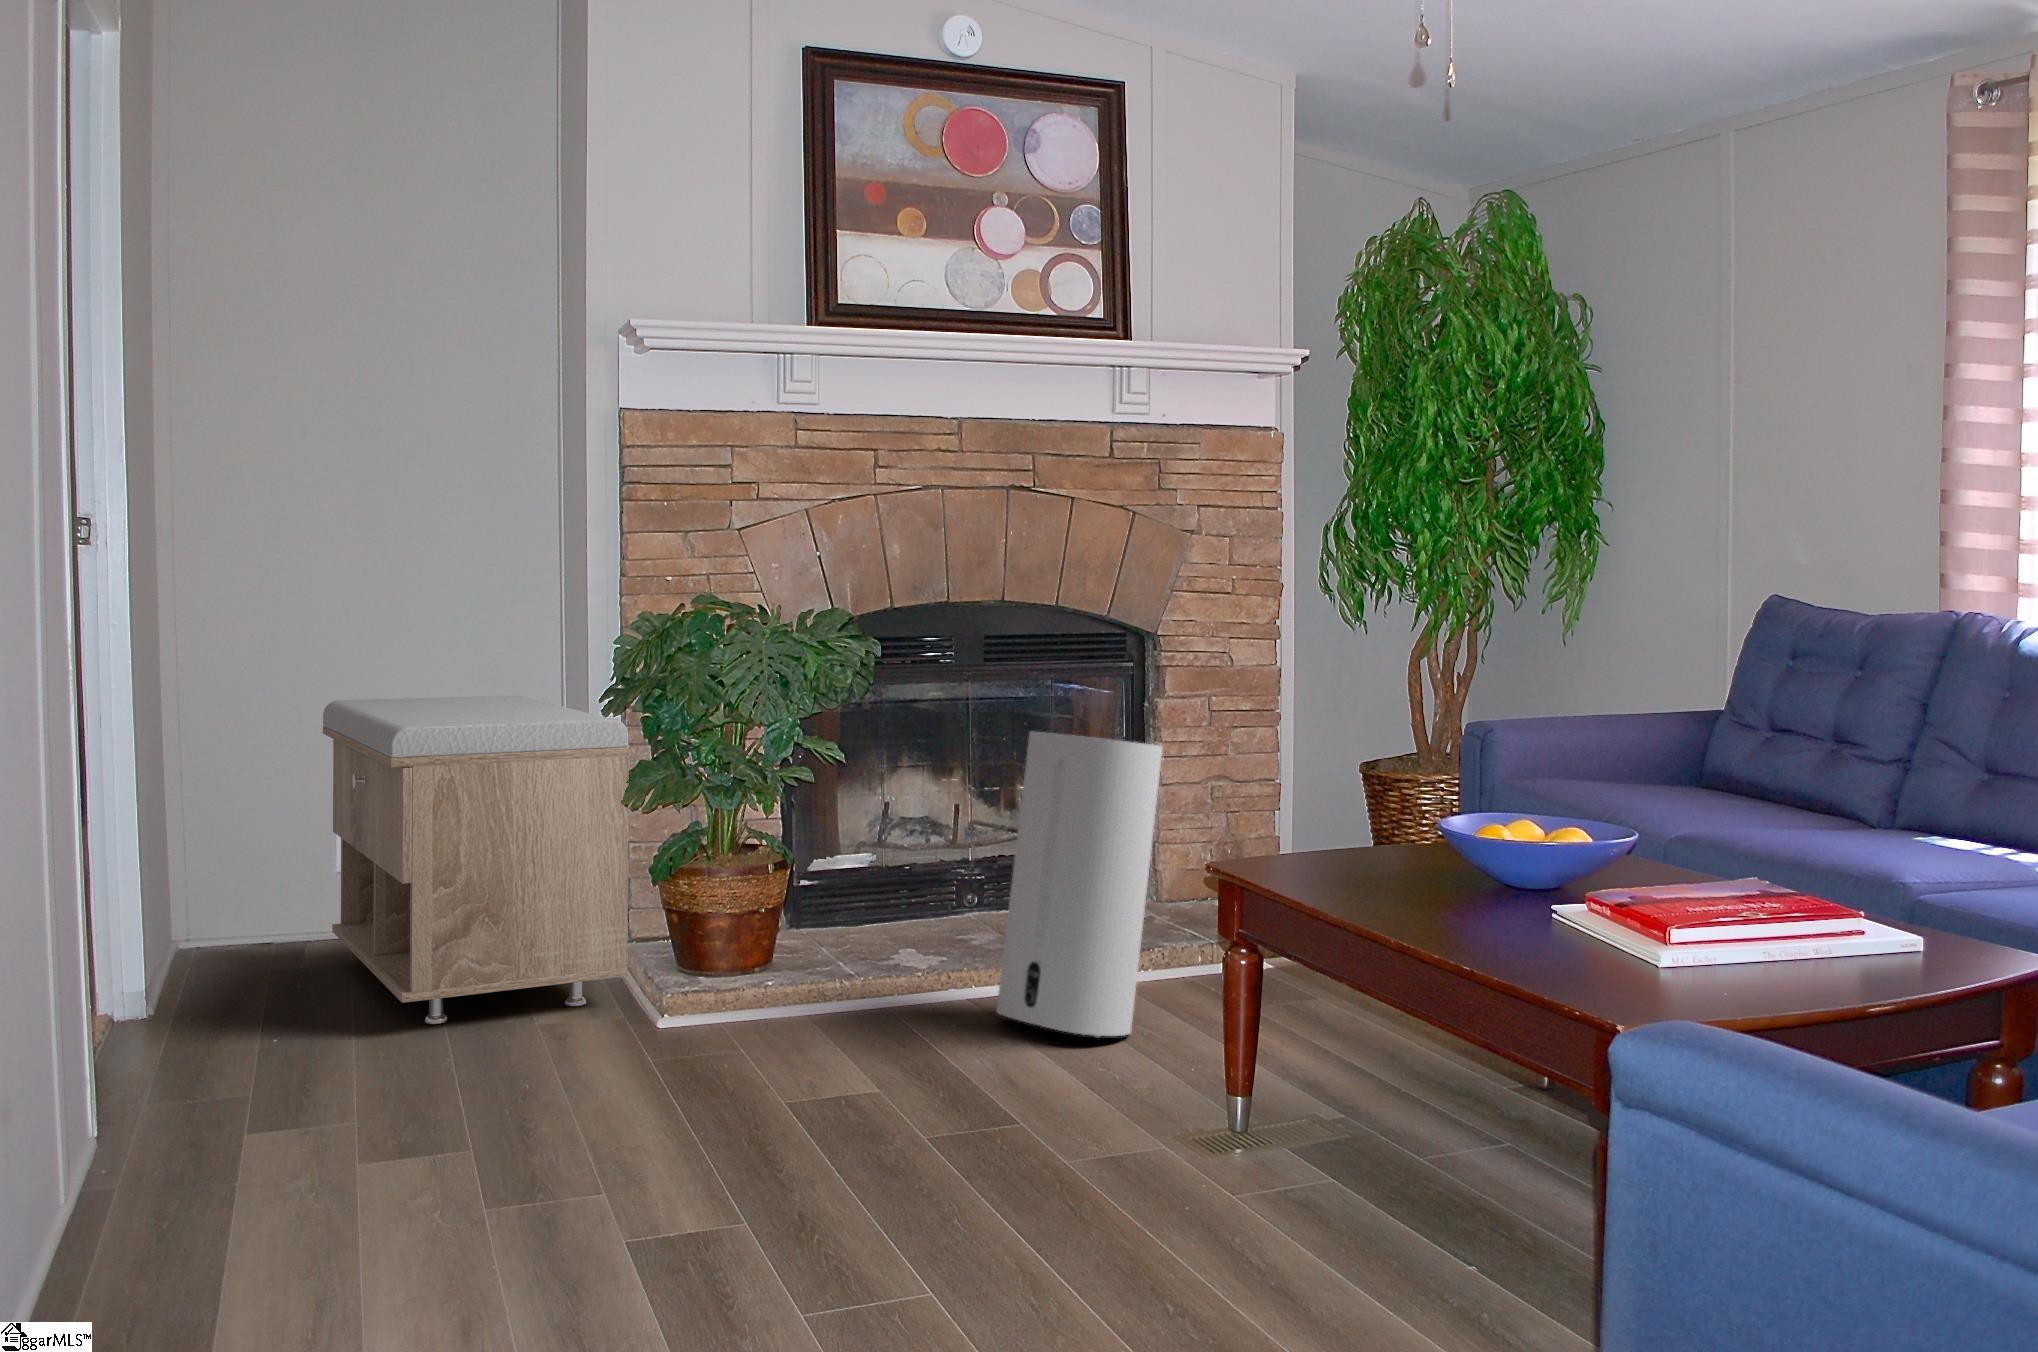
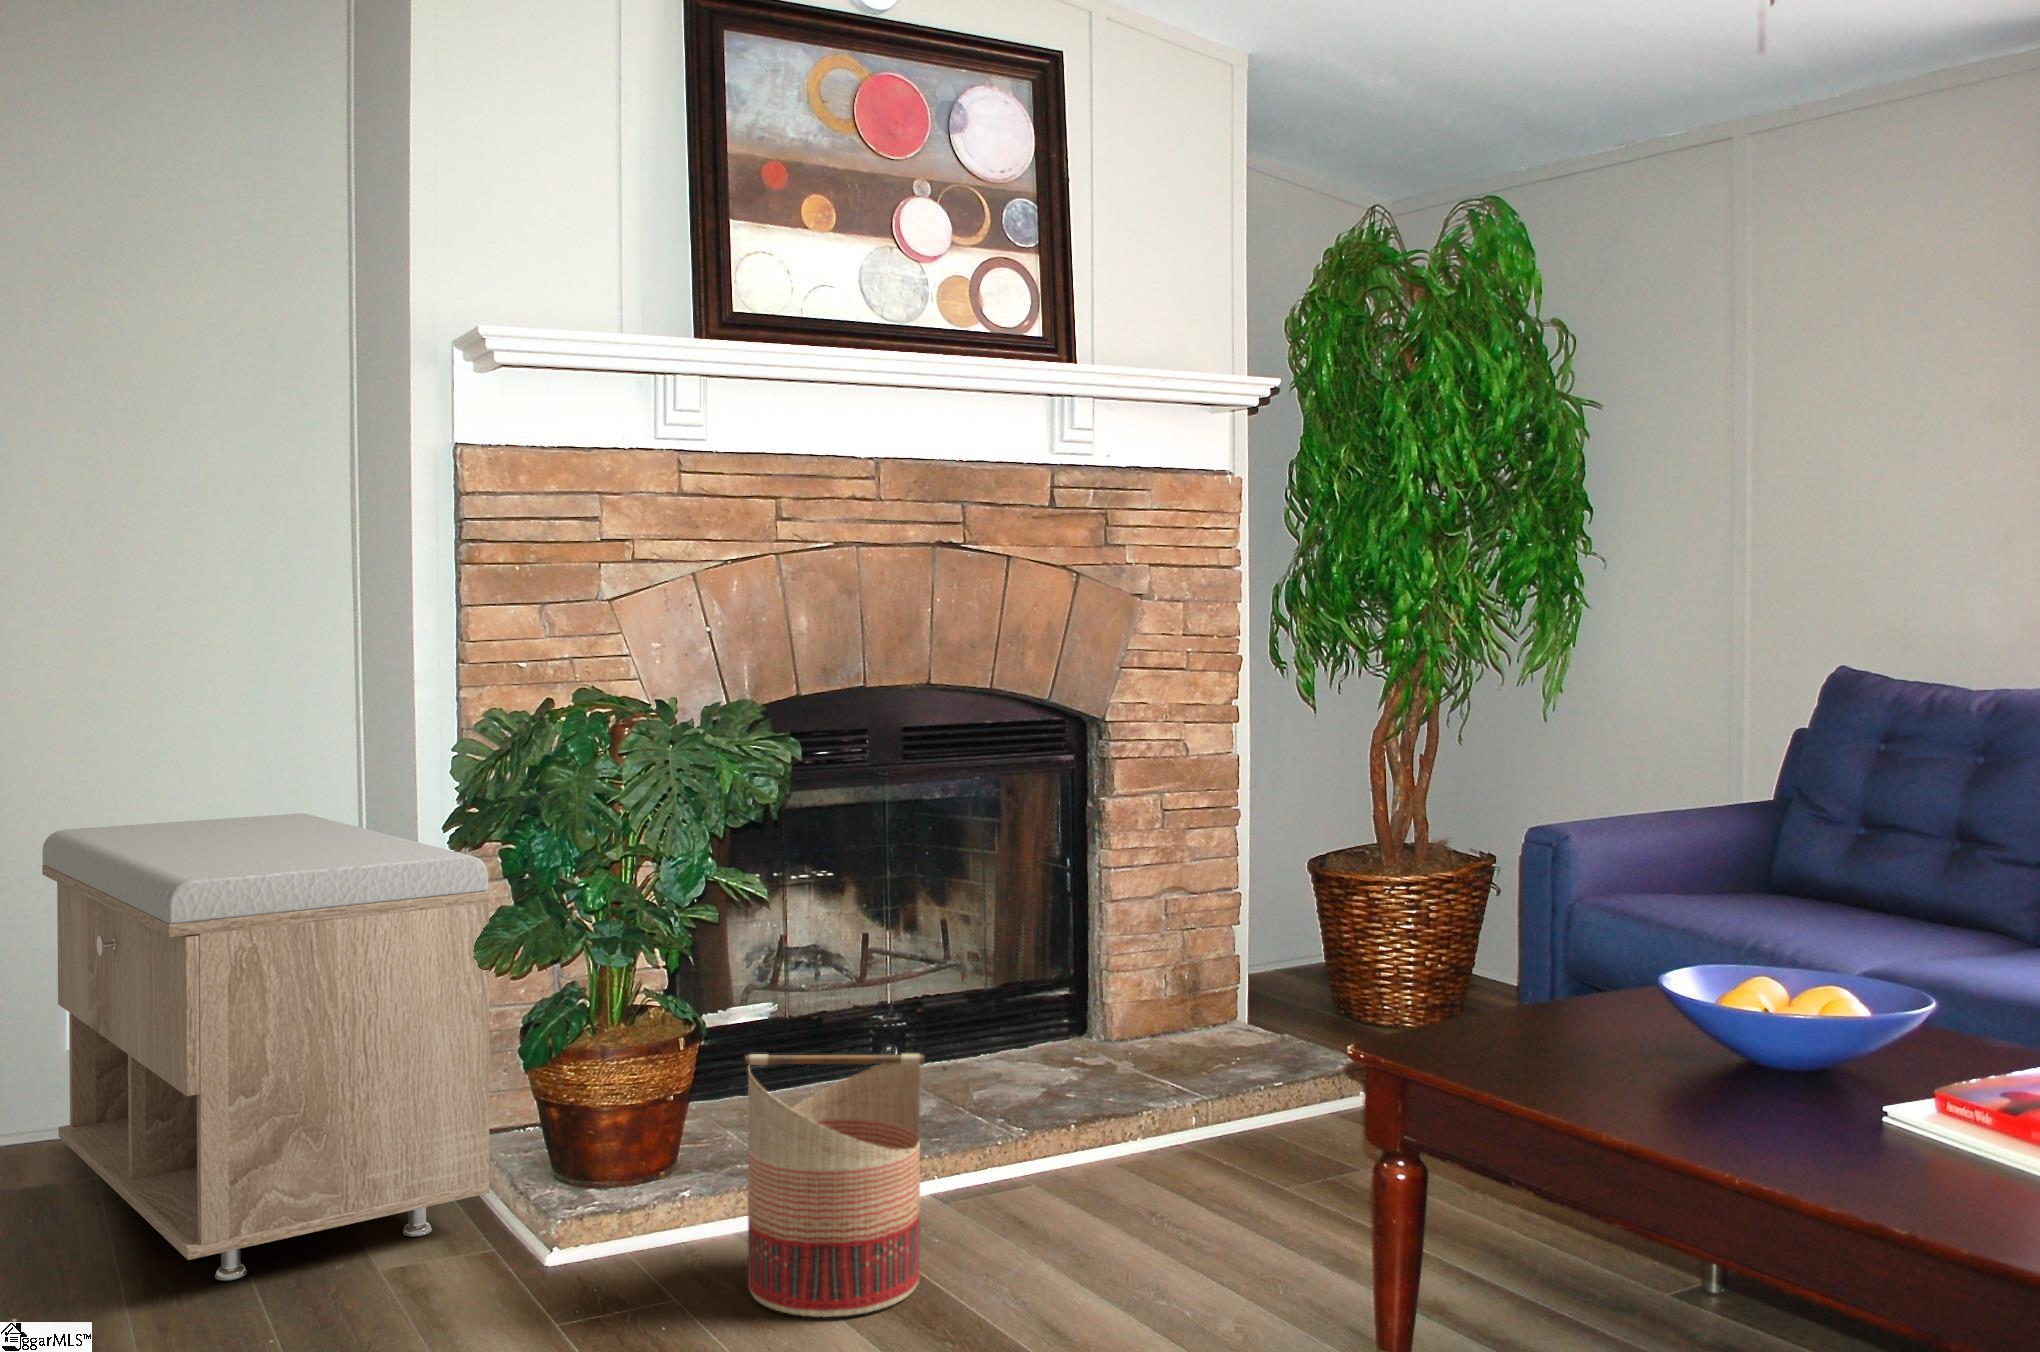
air purifier: present [997,732,1163,1038] -> none [987,857,1197,1252]
basket: none [798,869,932,1064] -> present [745,1054,924,1317]

